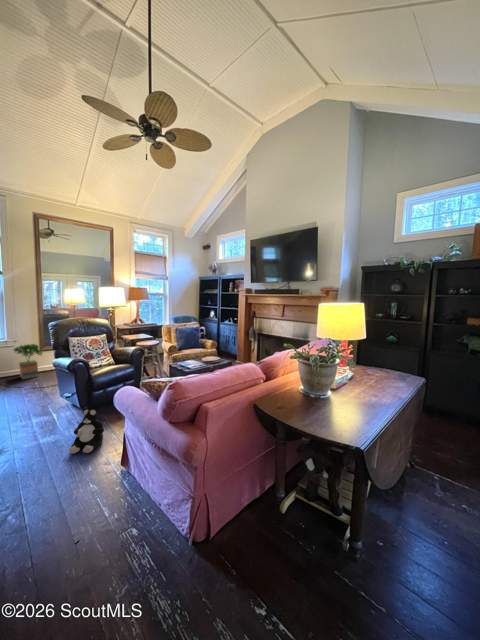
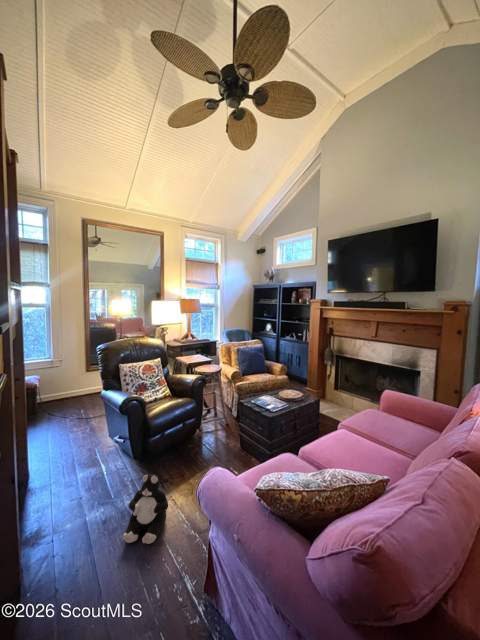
potted tree: present [14,344,42,379] -> none [57,363,89,405]

